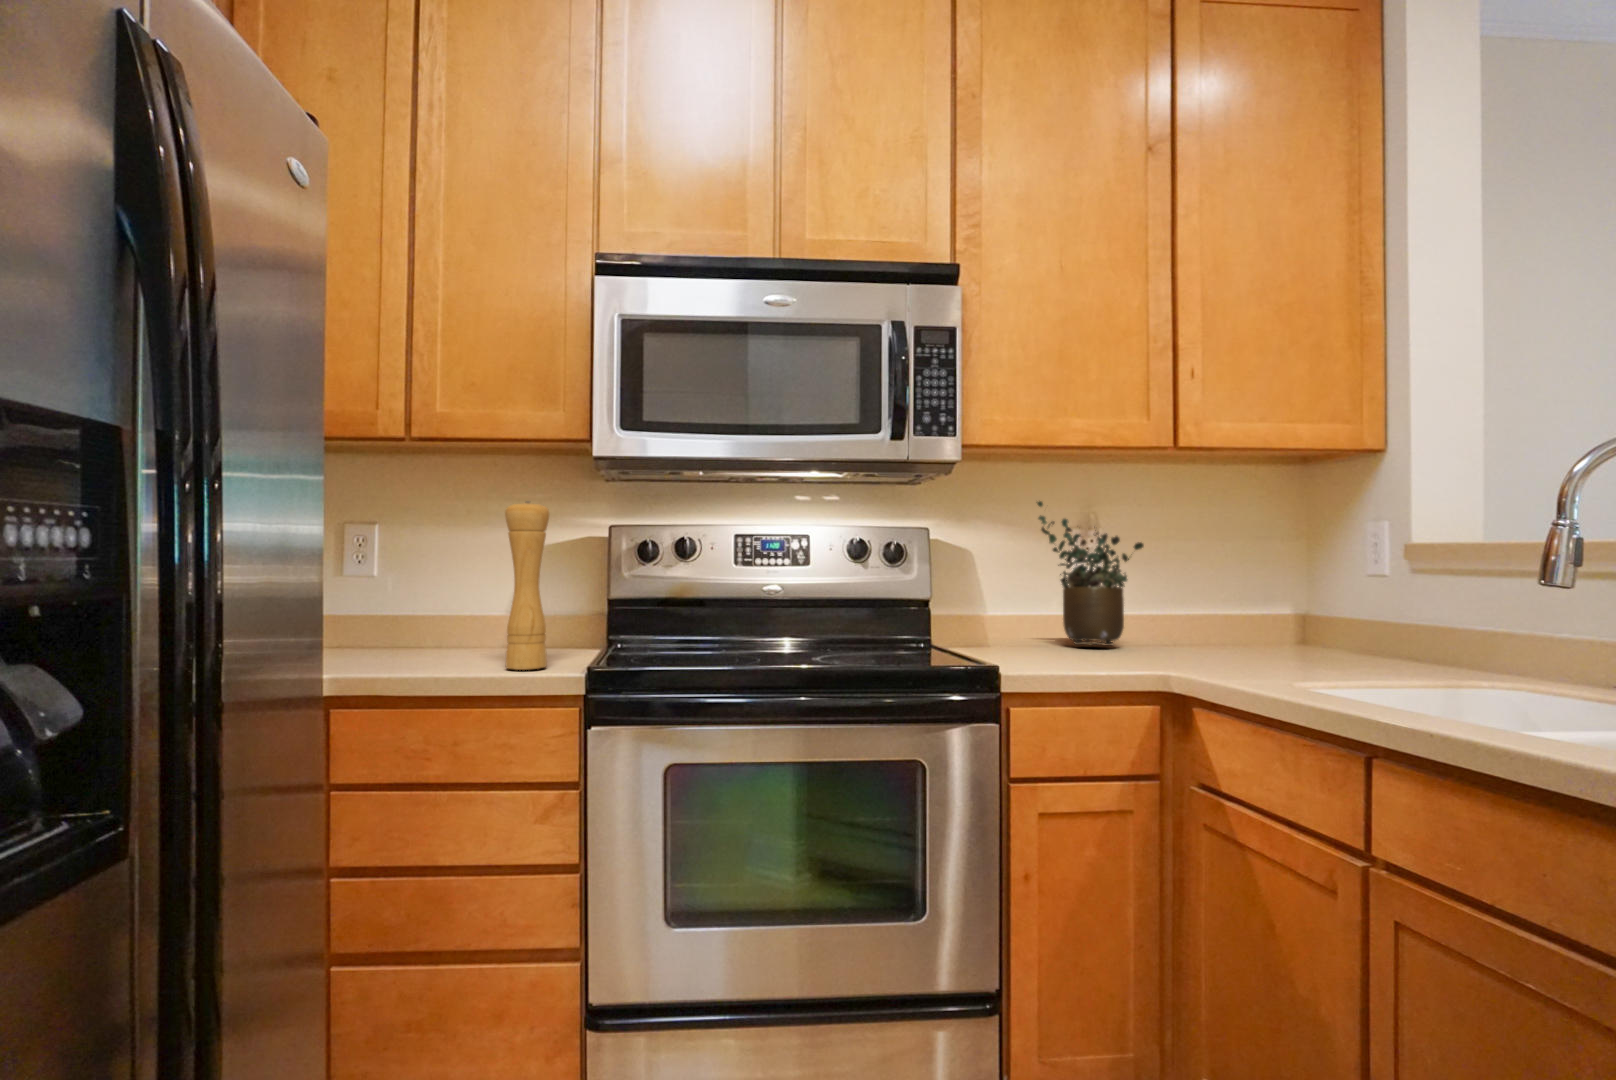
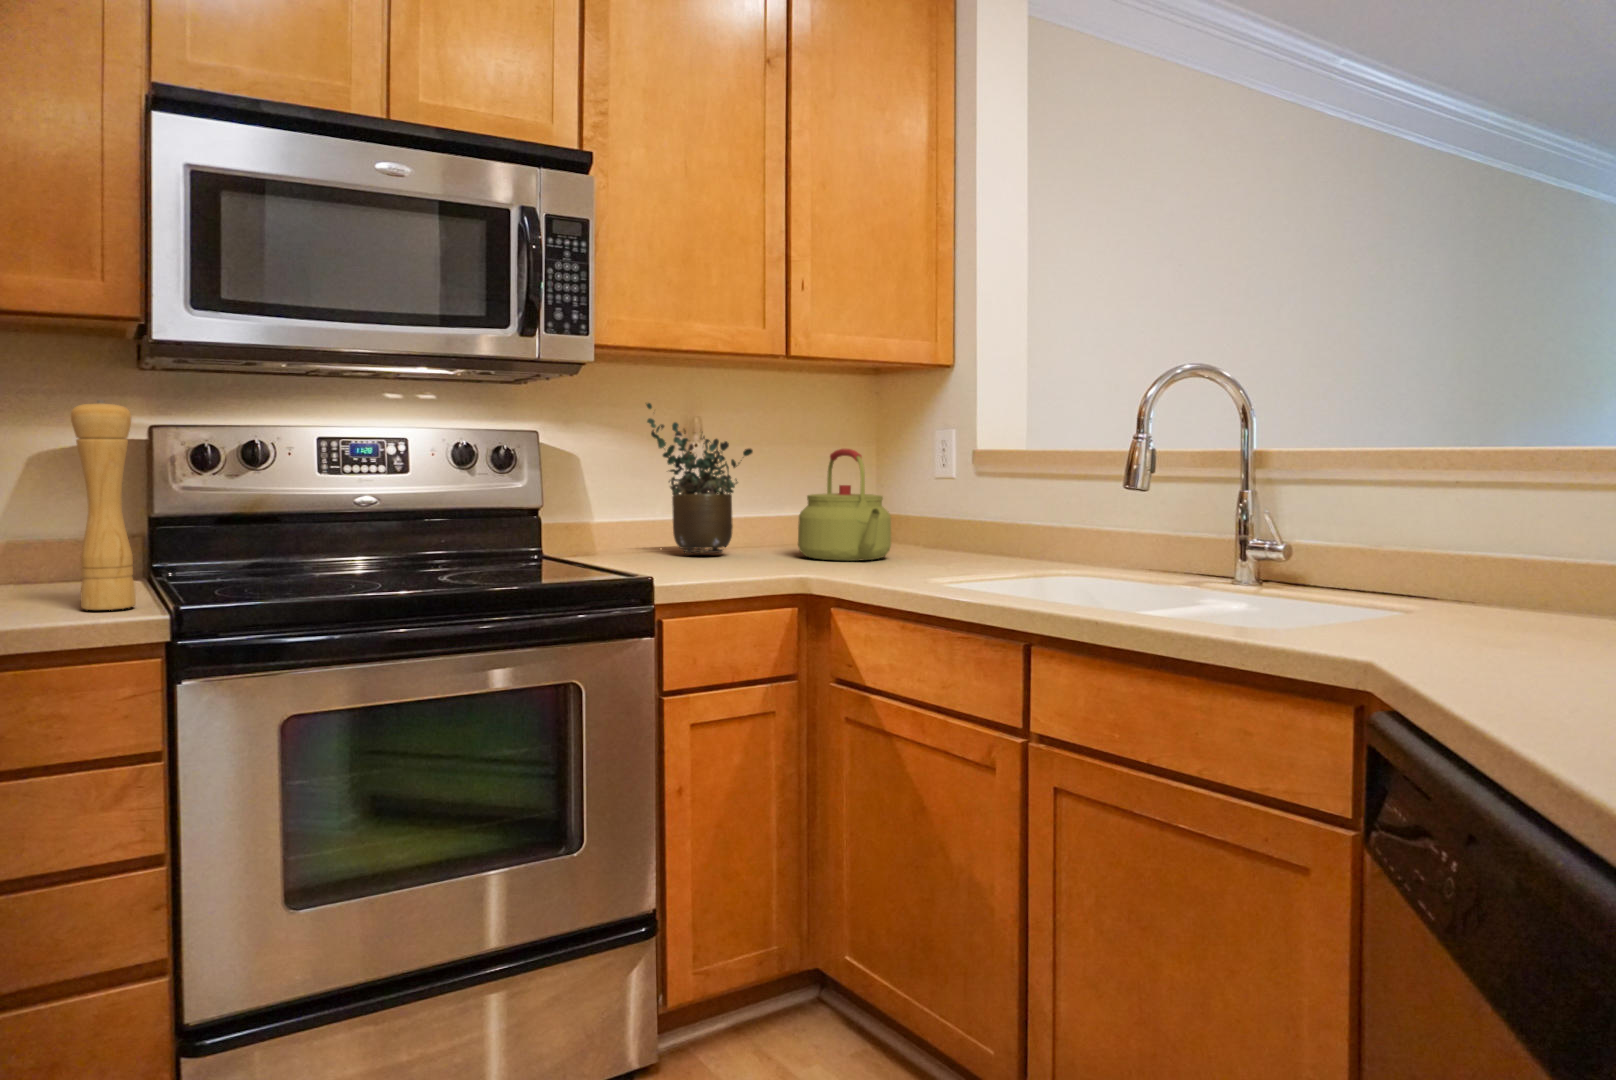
kettle: none [1193,541,1303,659] -> present [798,449,891,561]

